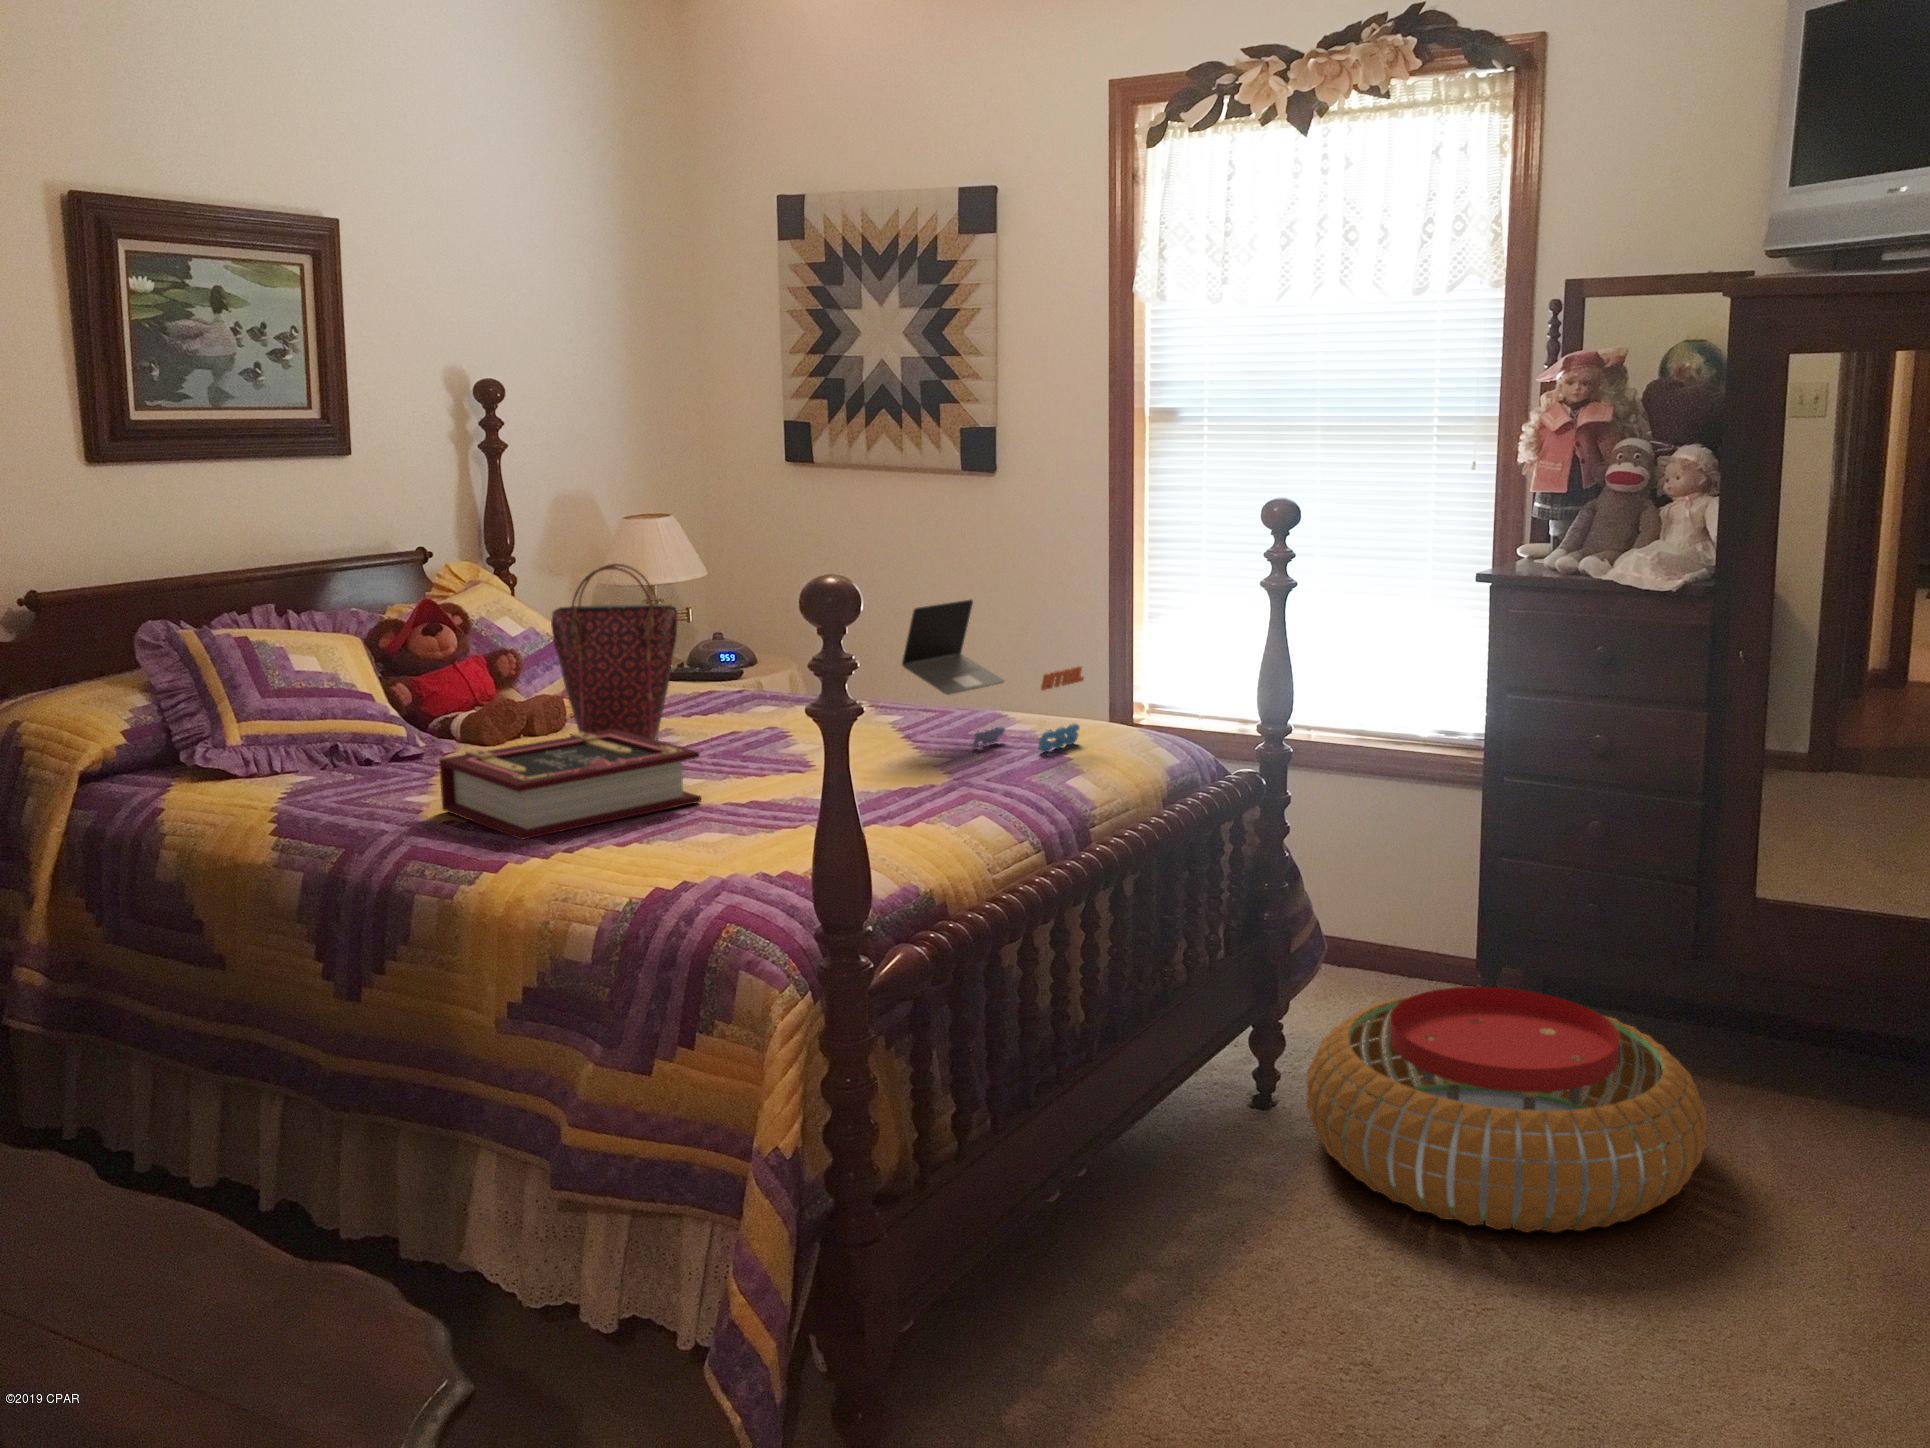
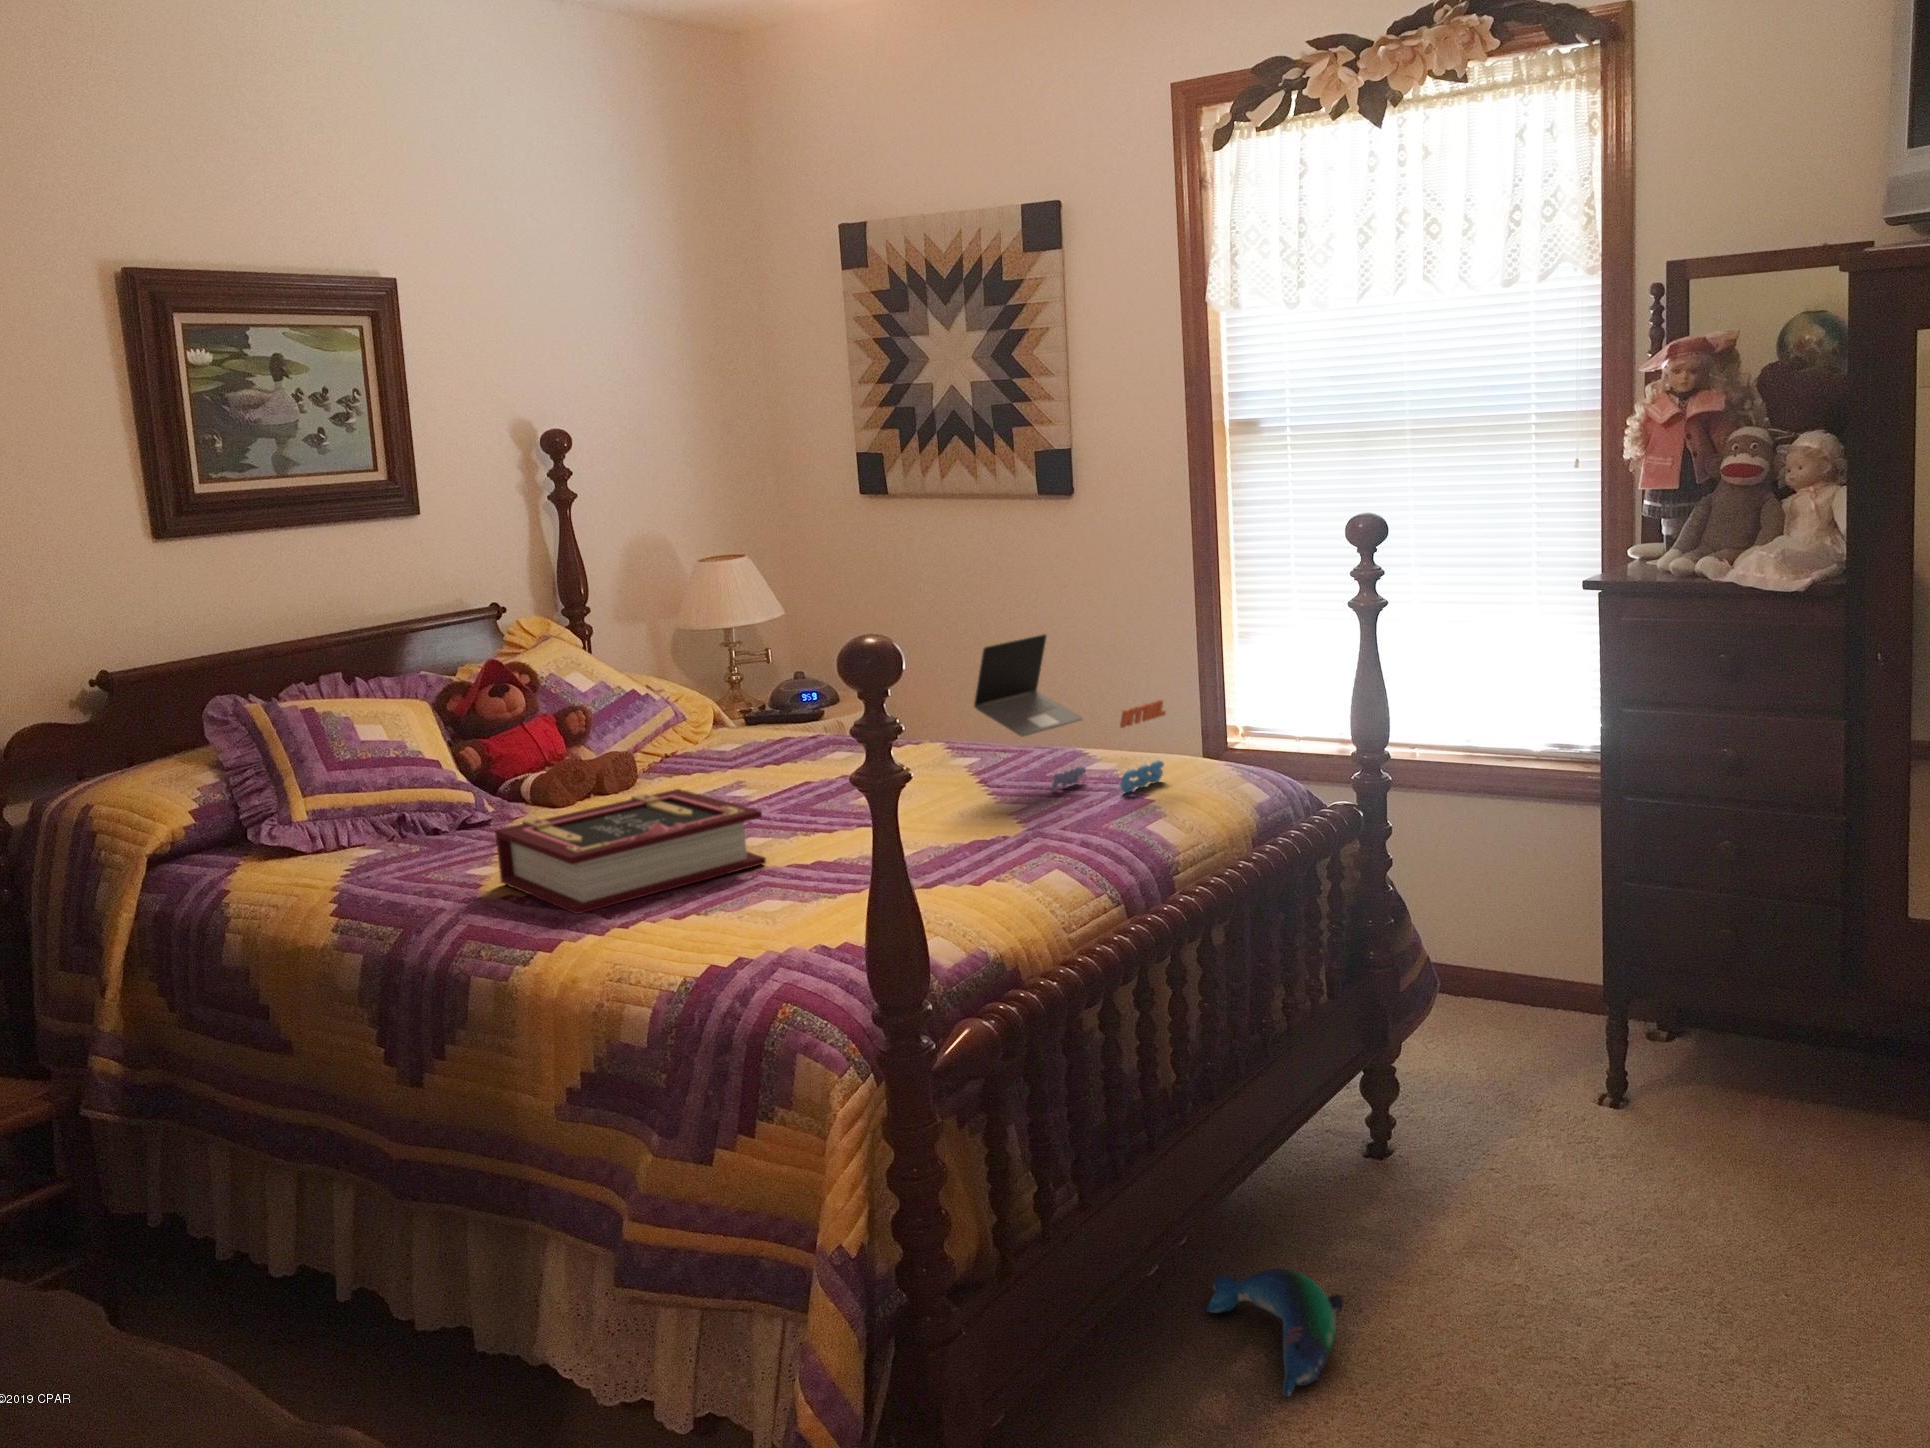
handbag: present [551,564,677,740] -> none [615,614,743,806]
pouf: present [1306,987,1707,1233] -> none [1424,1024,1870,1299]
plush toy: none [1099,1197,1228,1311] -> present [1207,1268,1344,1397]

